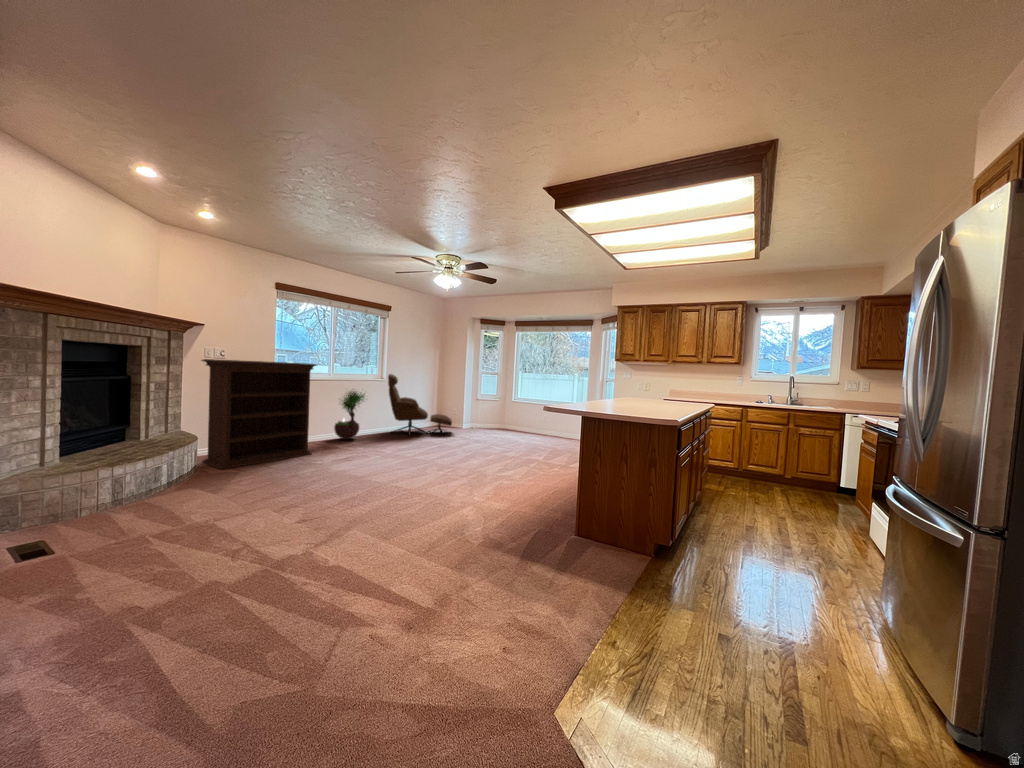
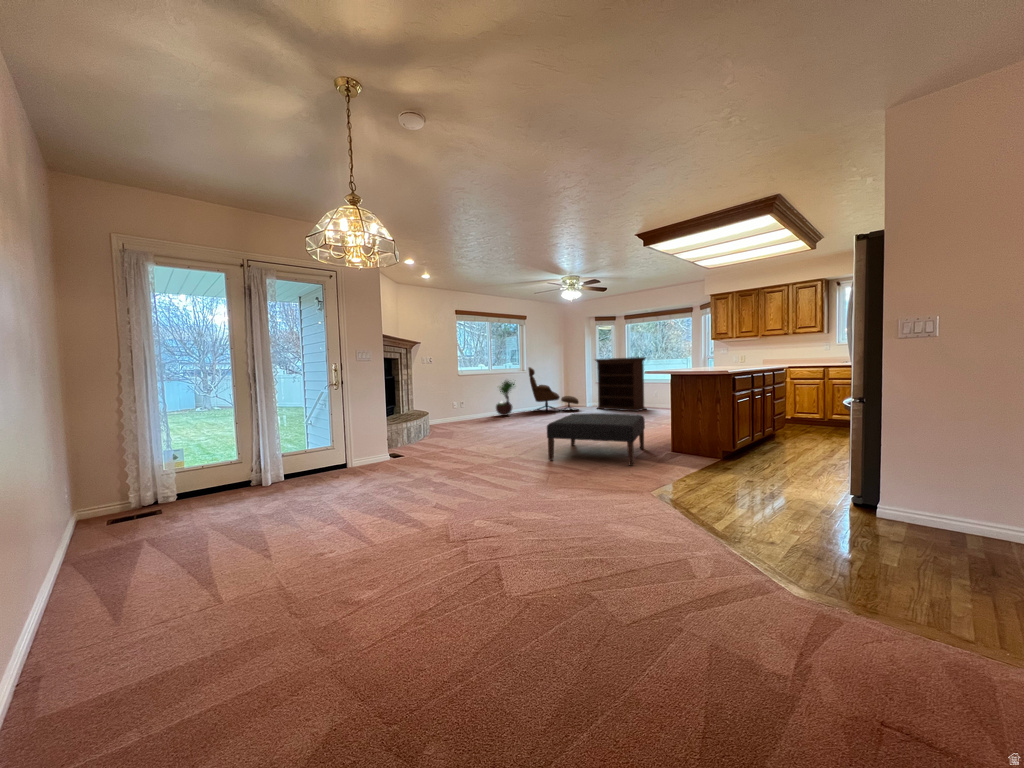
bookshelf: present [202,359,317,469] -> present [595,357,646,411]
ottoman: none [360,467,538,593] -> present [547,413,645,466]

